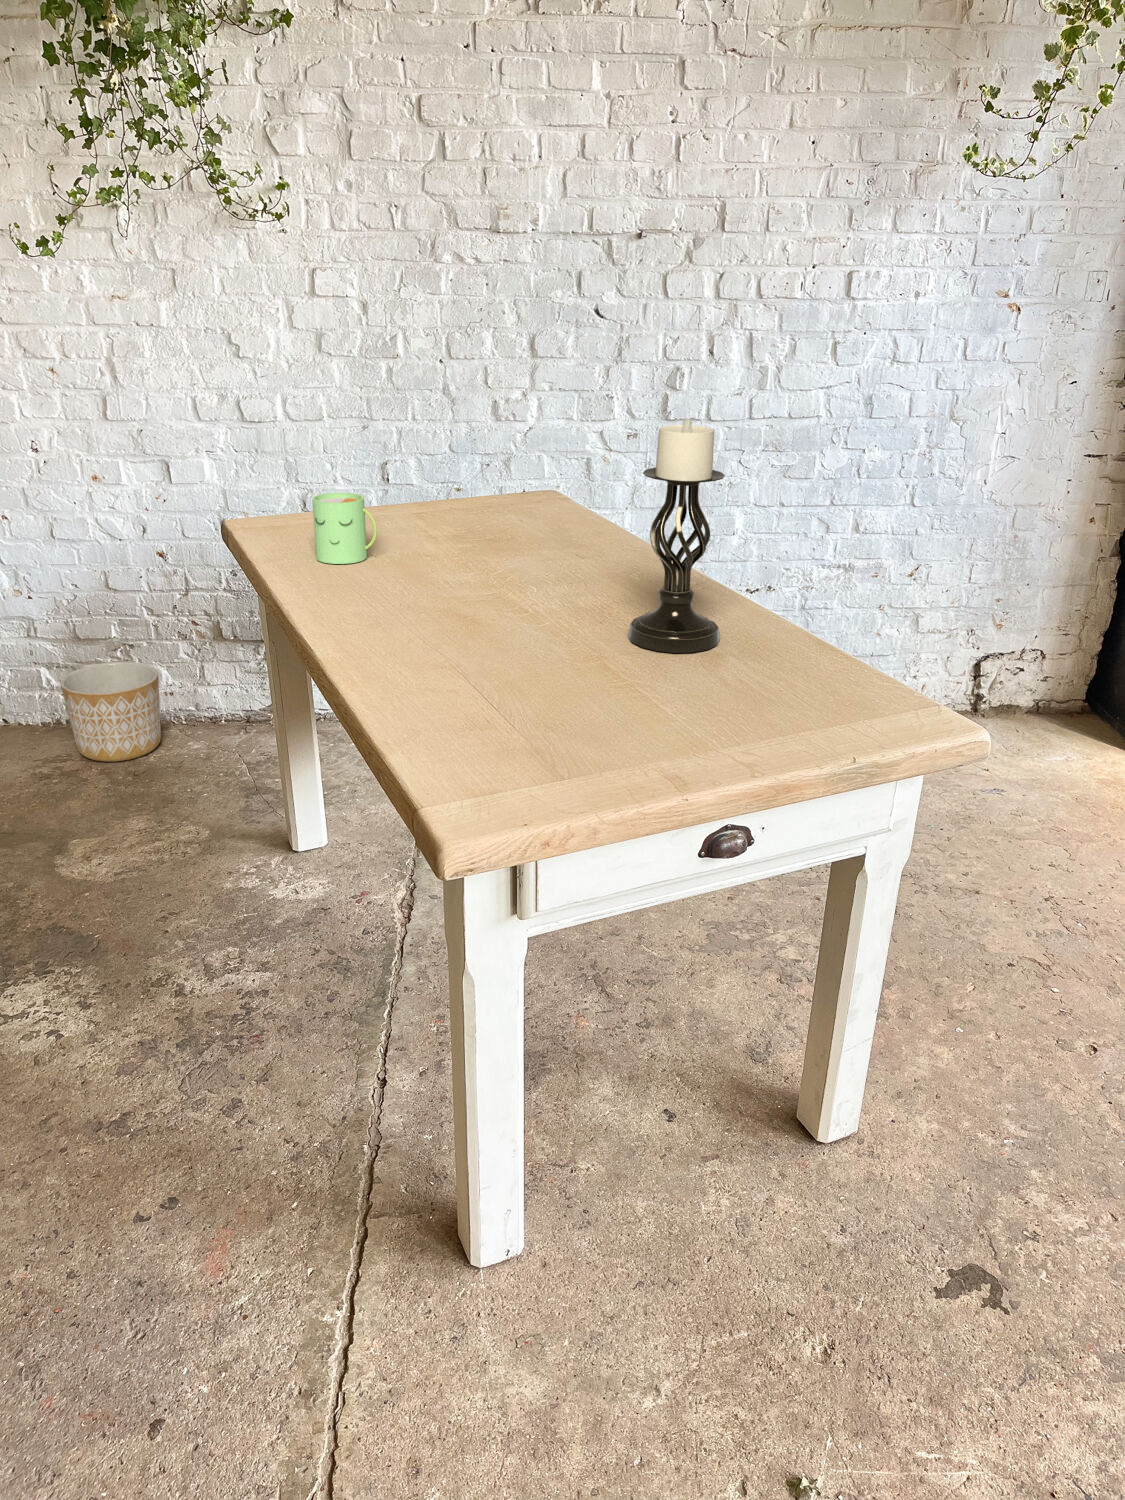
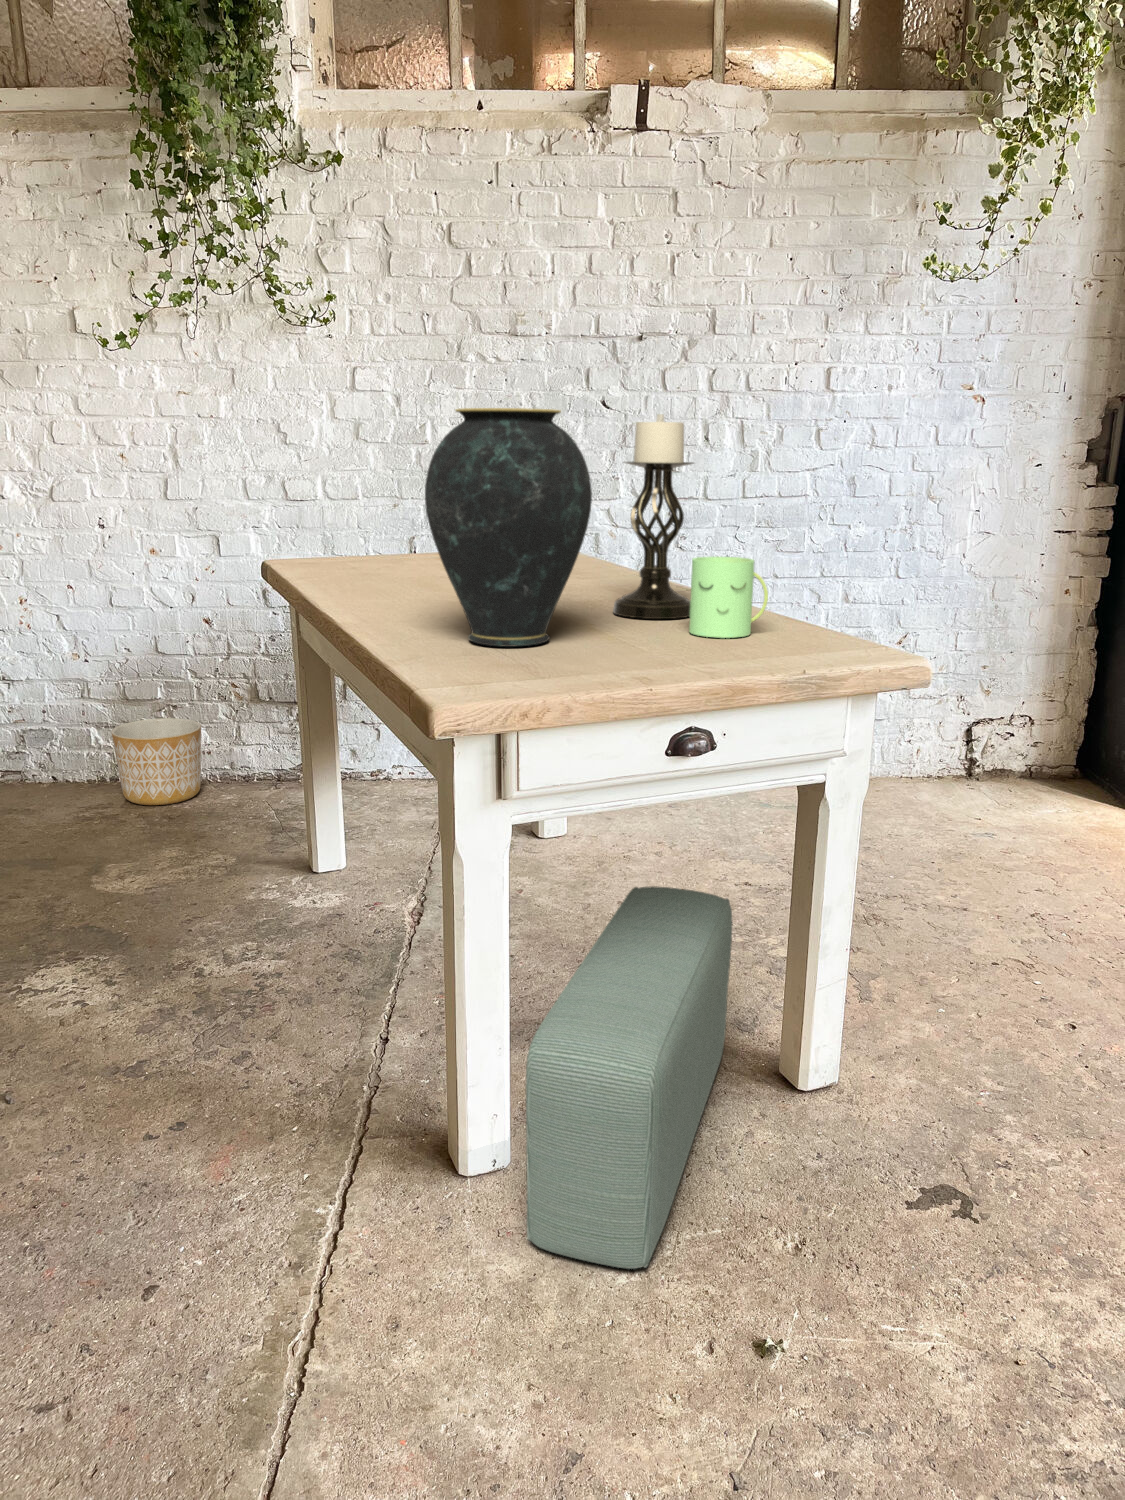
vase: none [425,442,616,720] -> present [425,408,592,647]
mug: present [312,493,377,564] -> present [689,557,768,638]
pouf: none [549,932,753,1386] -> present [526,886,732,1269]

